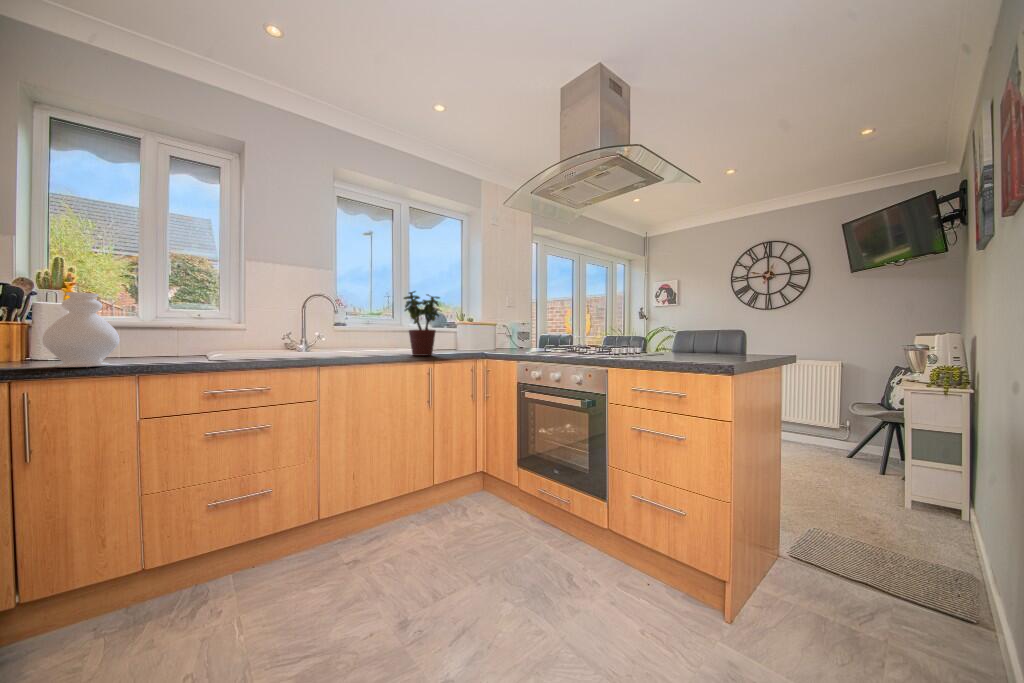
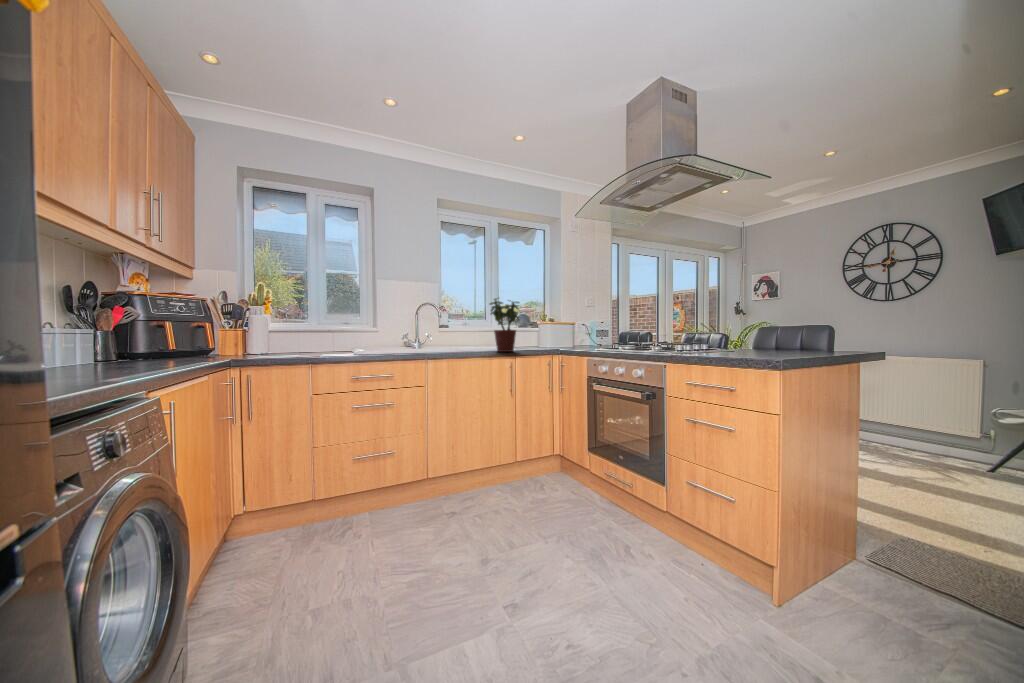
decorative vase: present [42,292,120,367] -> none [257,309,298,359]

